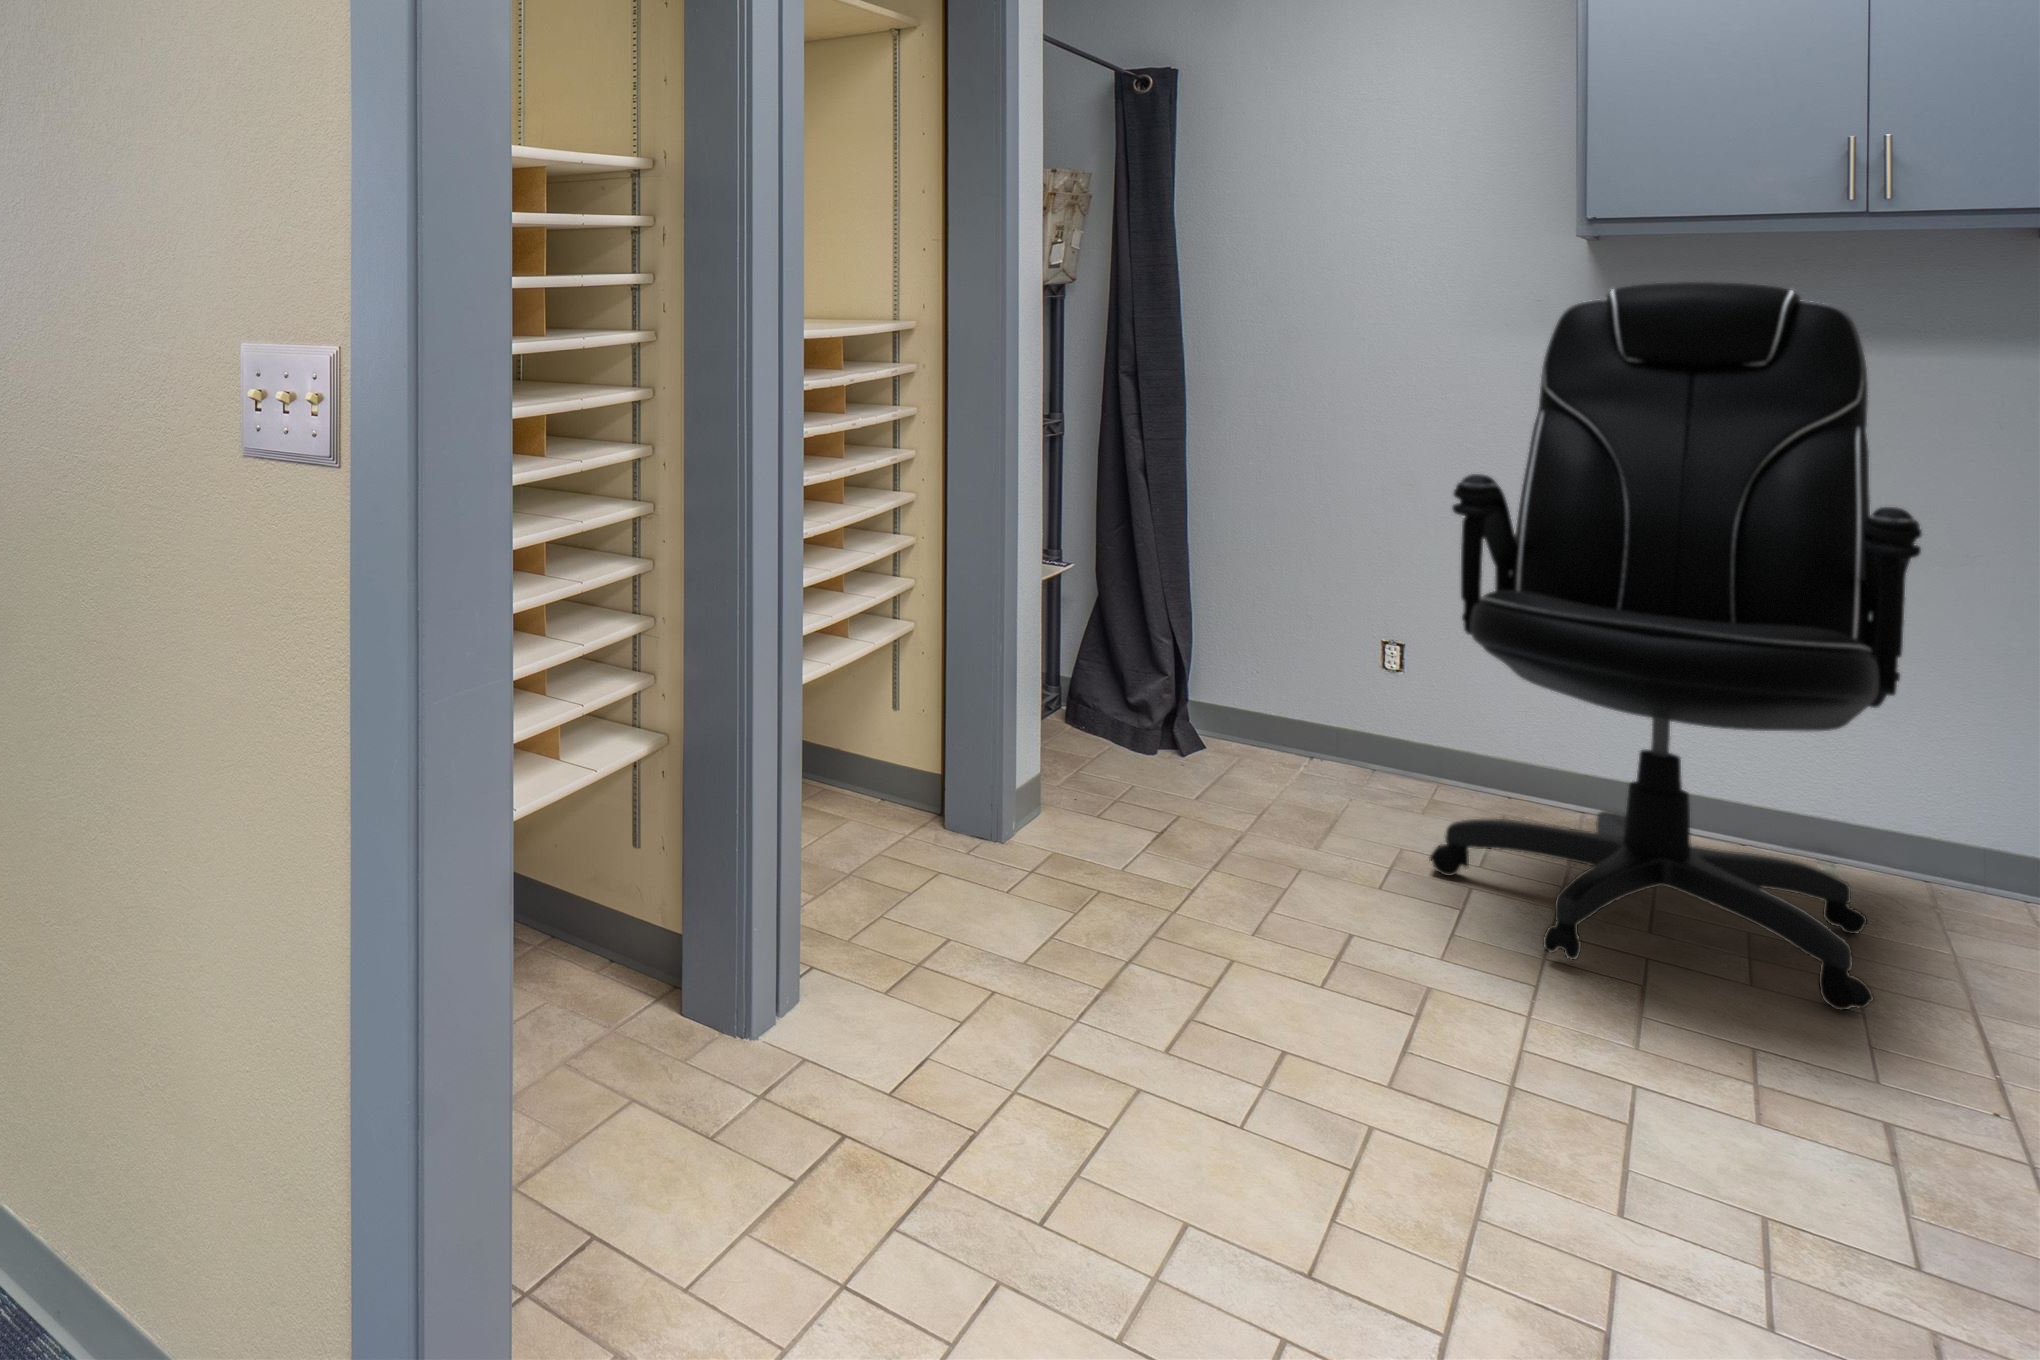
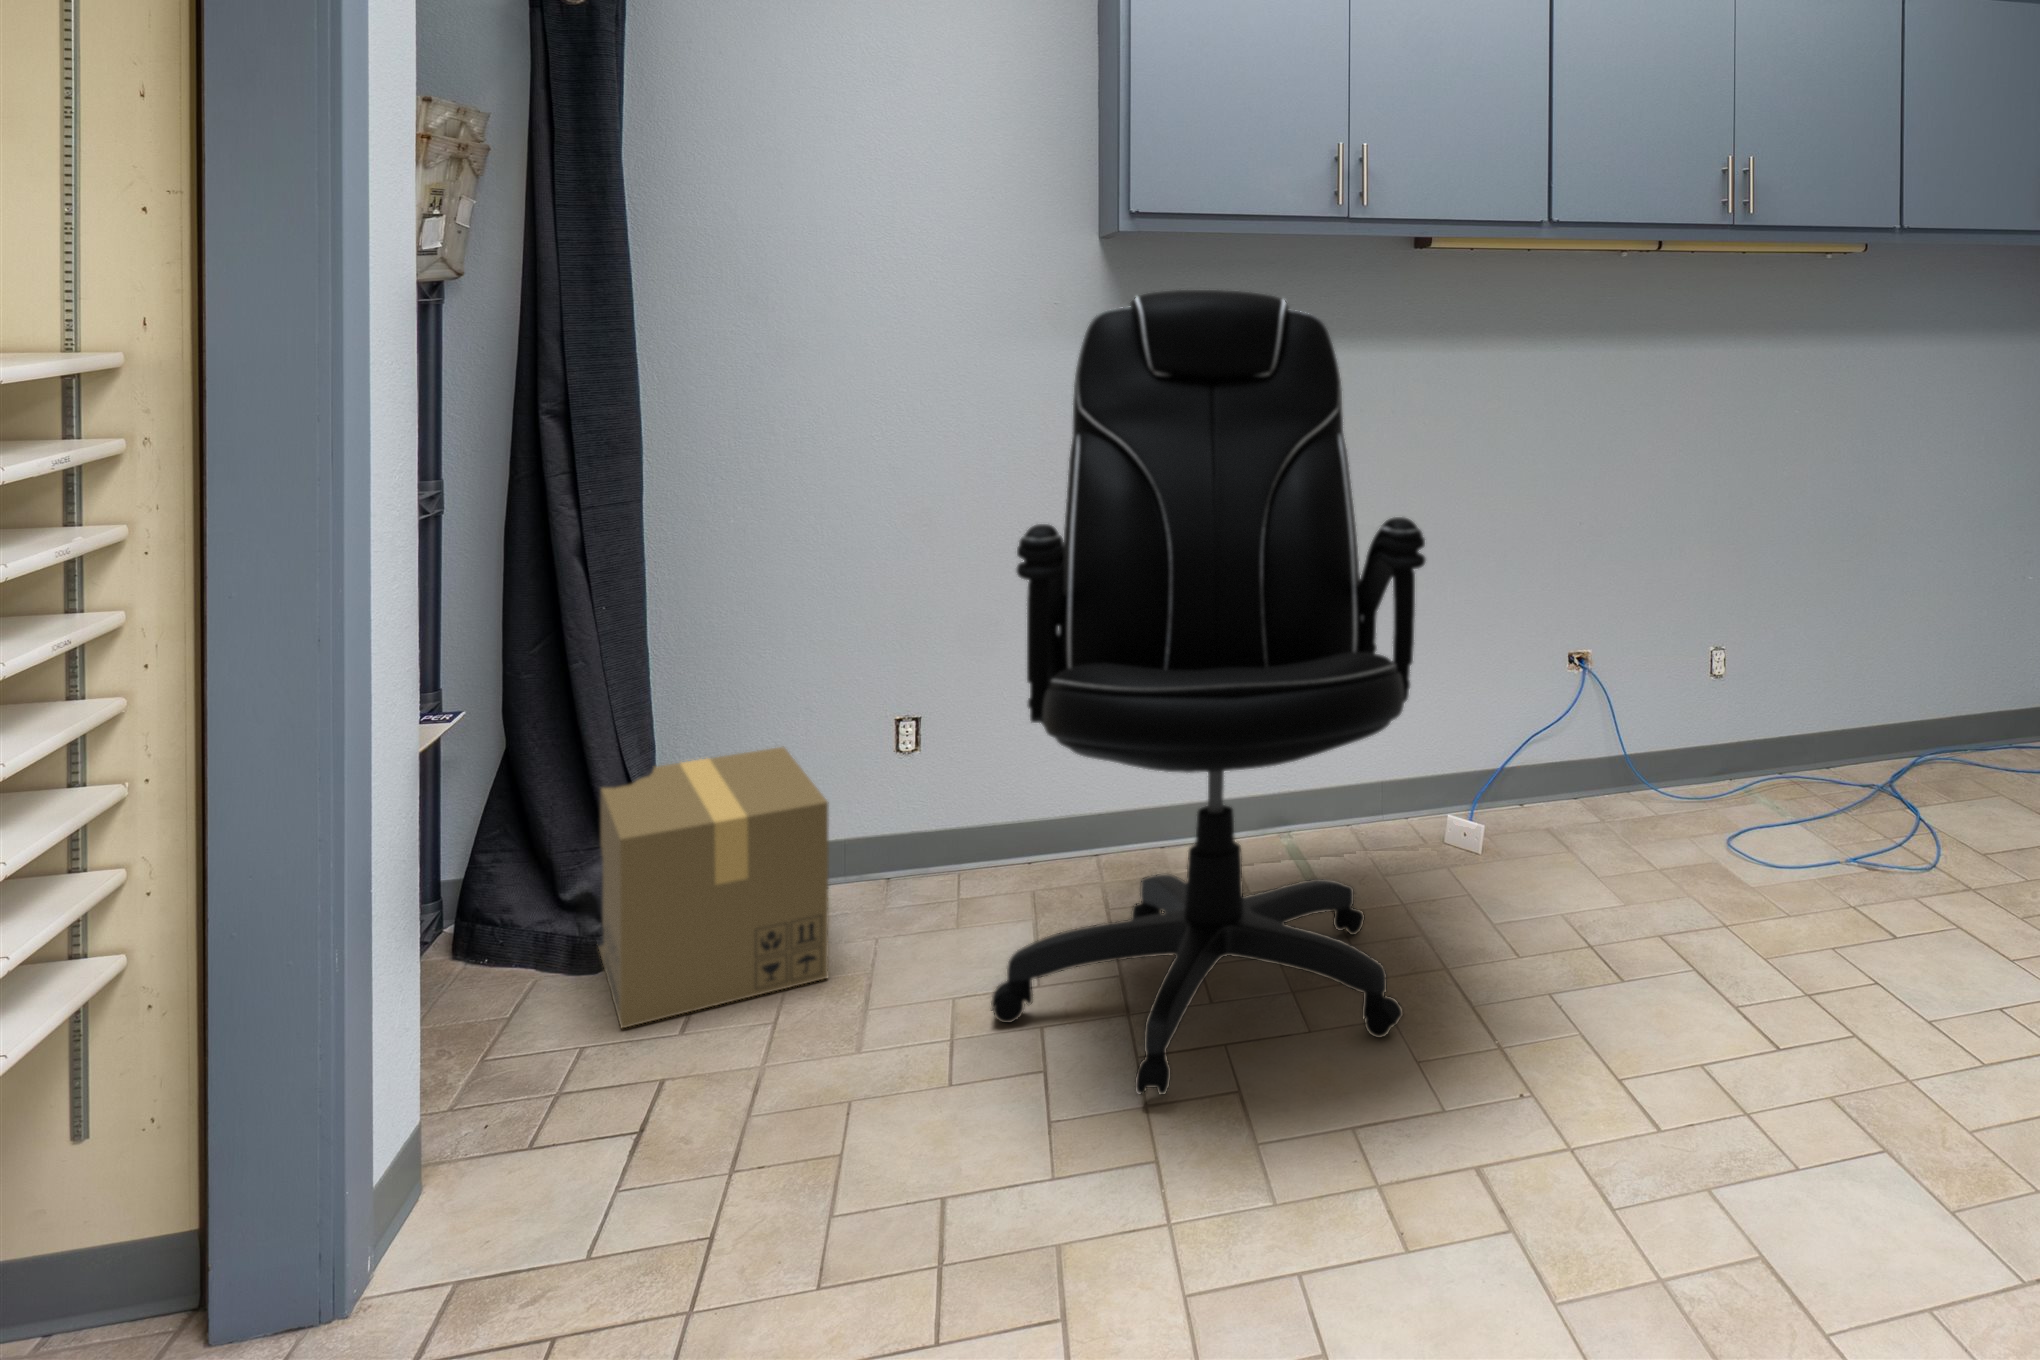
cardboard box: none [1150,625,1308,806] -> present [599,747,828,1028]

